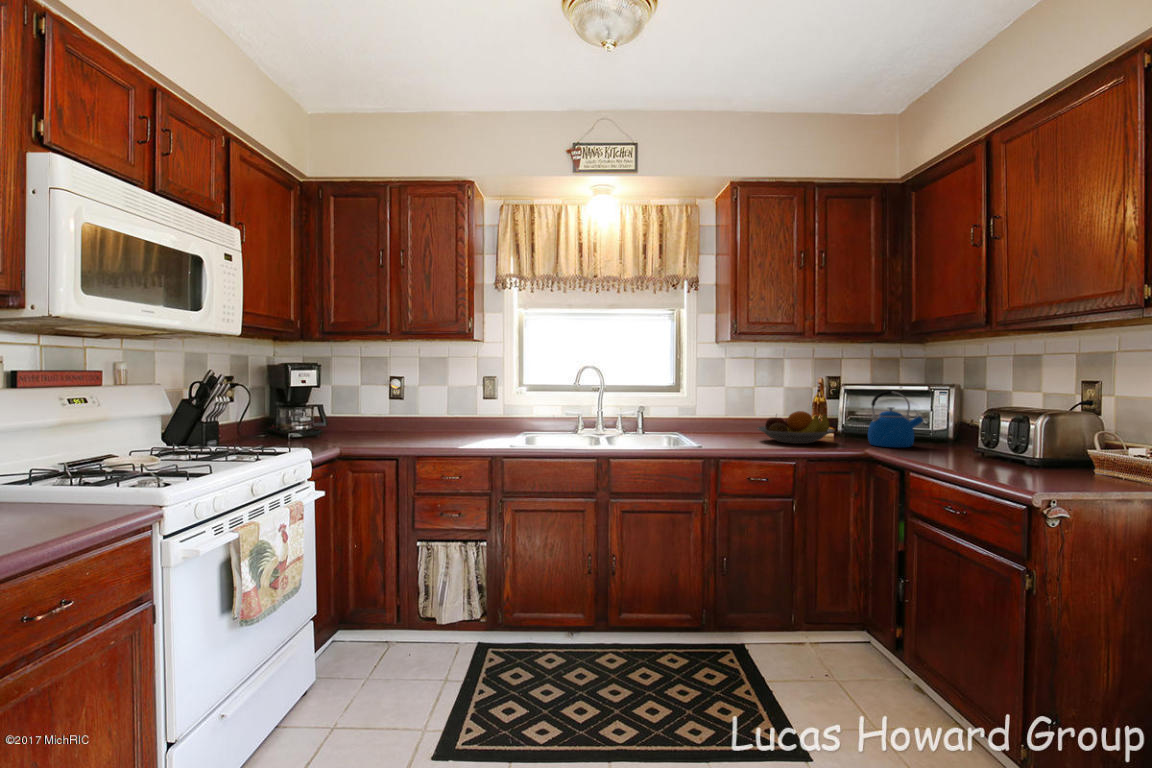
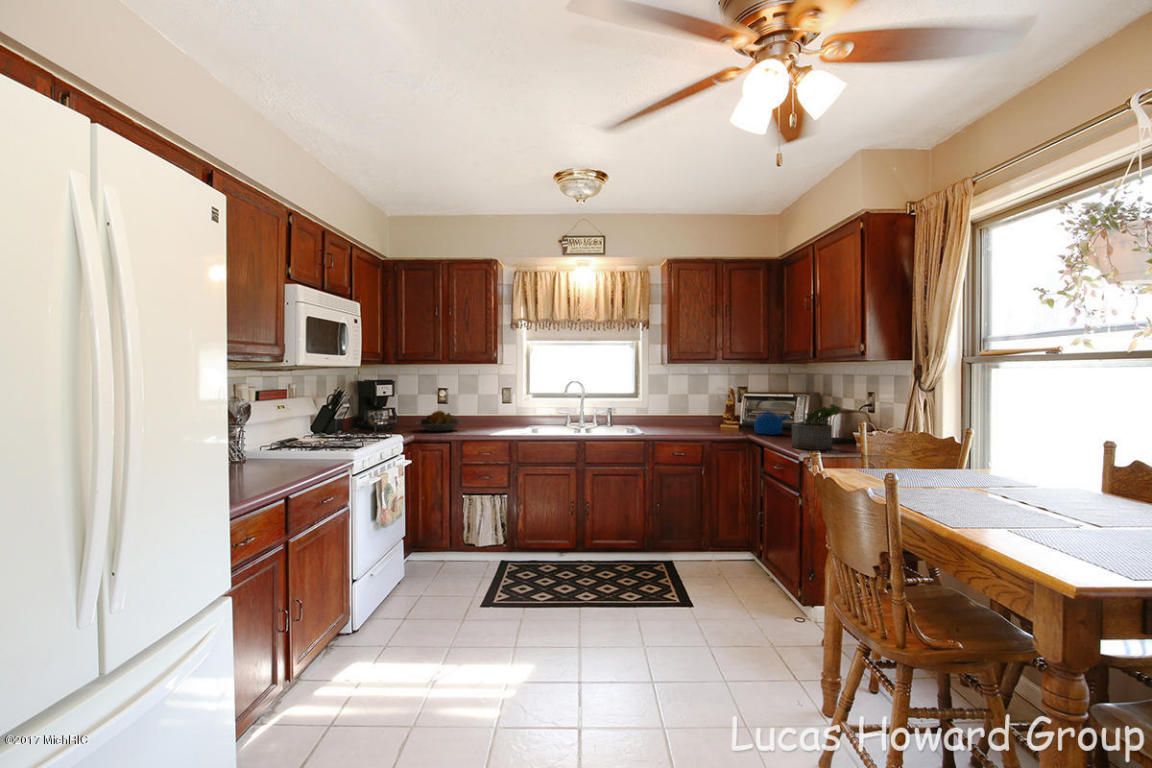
potted plant: none [982,398,1086,481] -> present [792,404,841,450]
fruit bowl: present [757,411,834,444] -> present [416,411,463,431]

